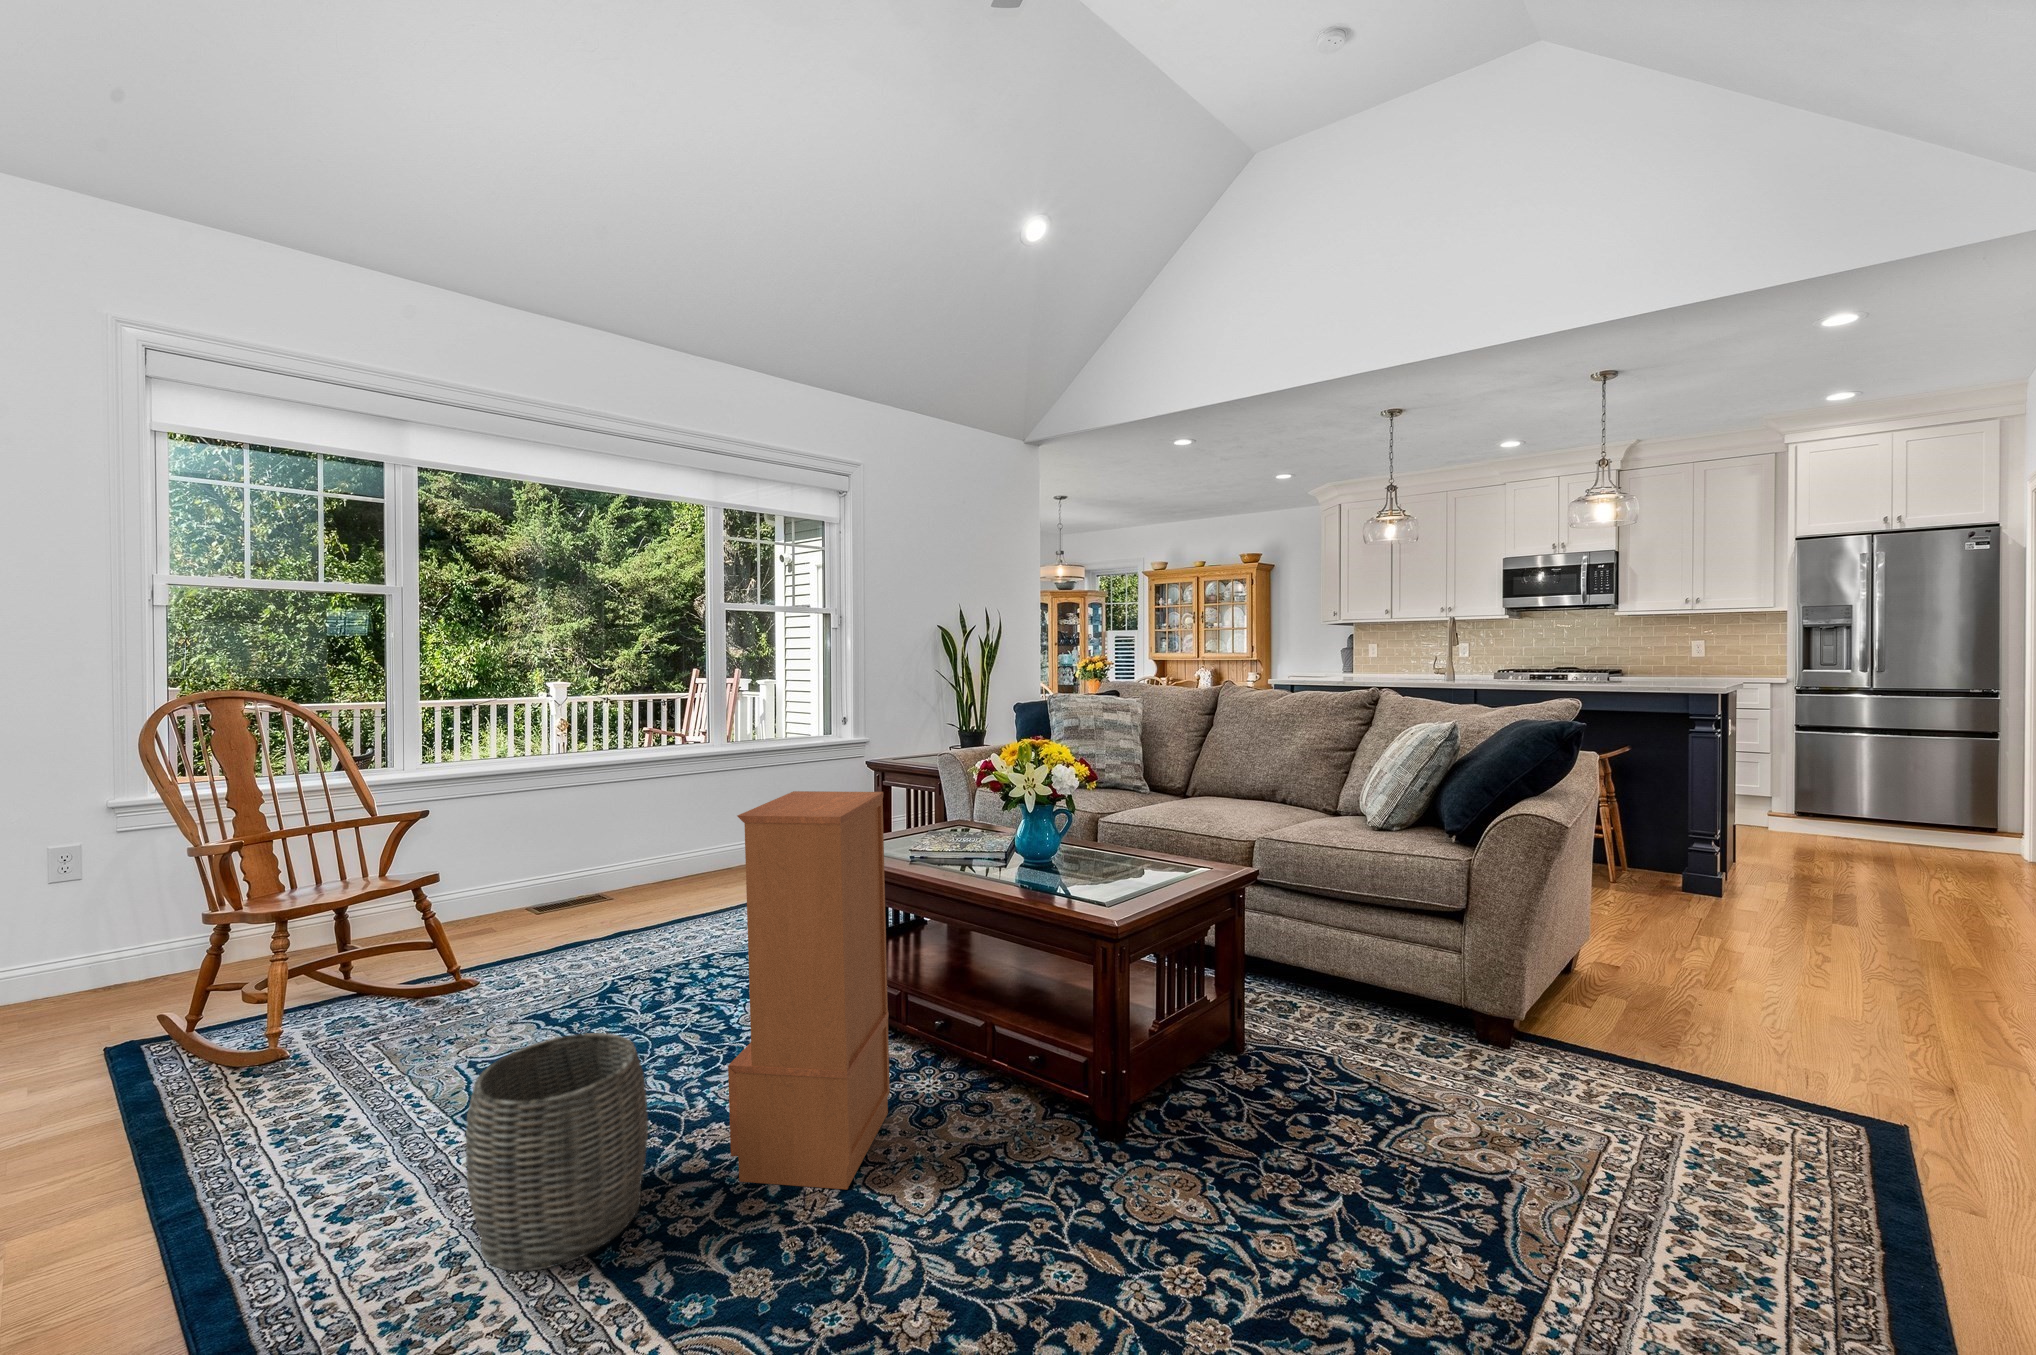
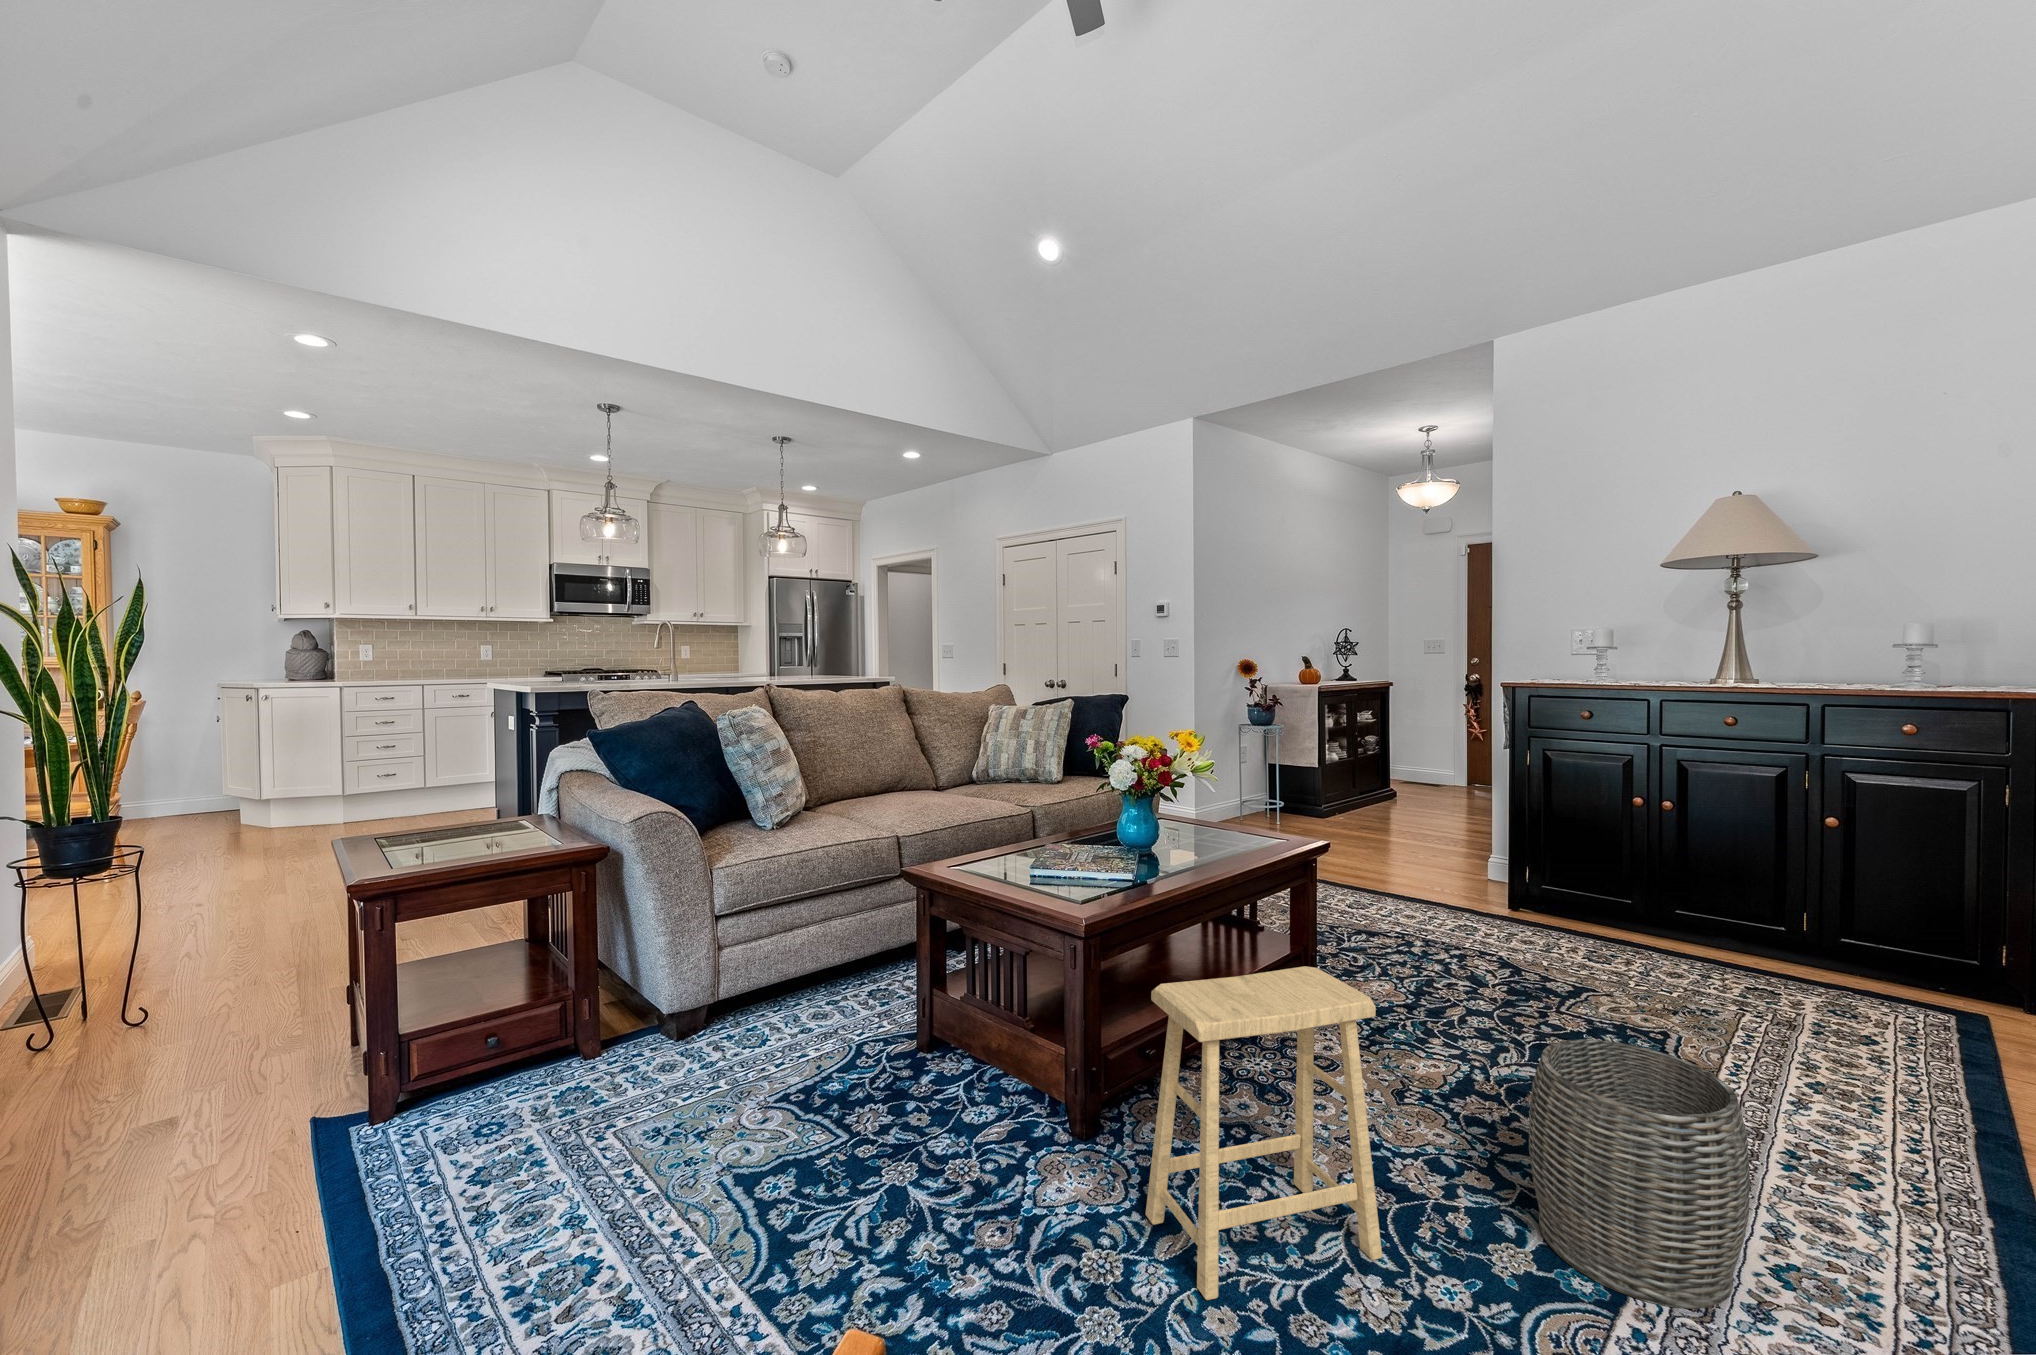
bookcase: present [728,791,890,1190] -> none [1328,763,1488,1149]
footstool: none [637,881,733,1101] -> present [1146,966,1382,1300]

